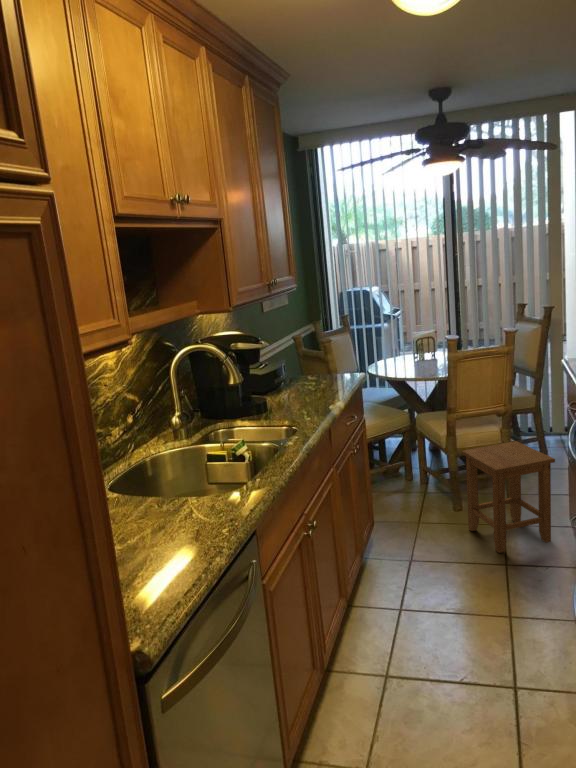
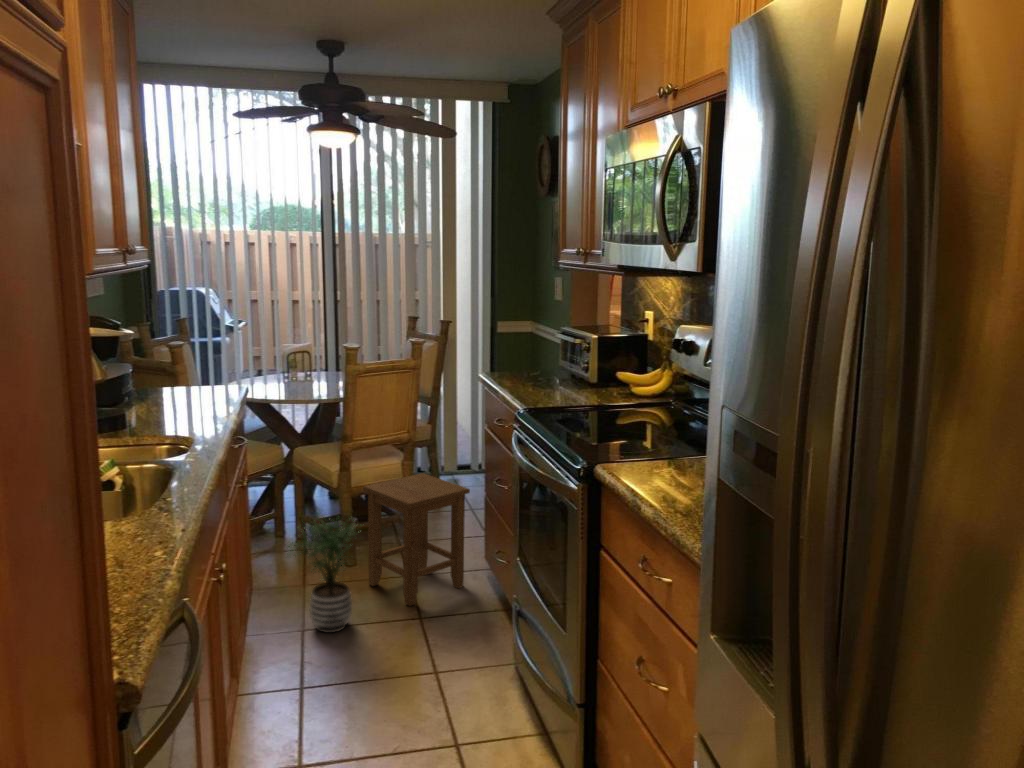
potted plant: none [393,473,461,567] -> present [287,517,361,633]

